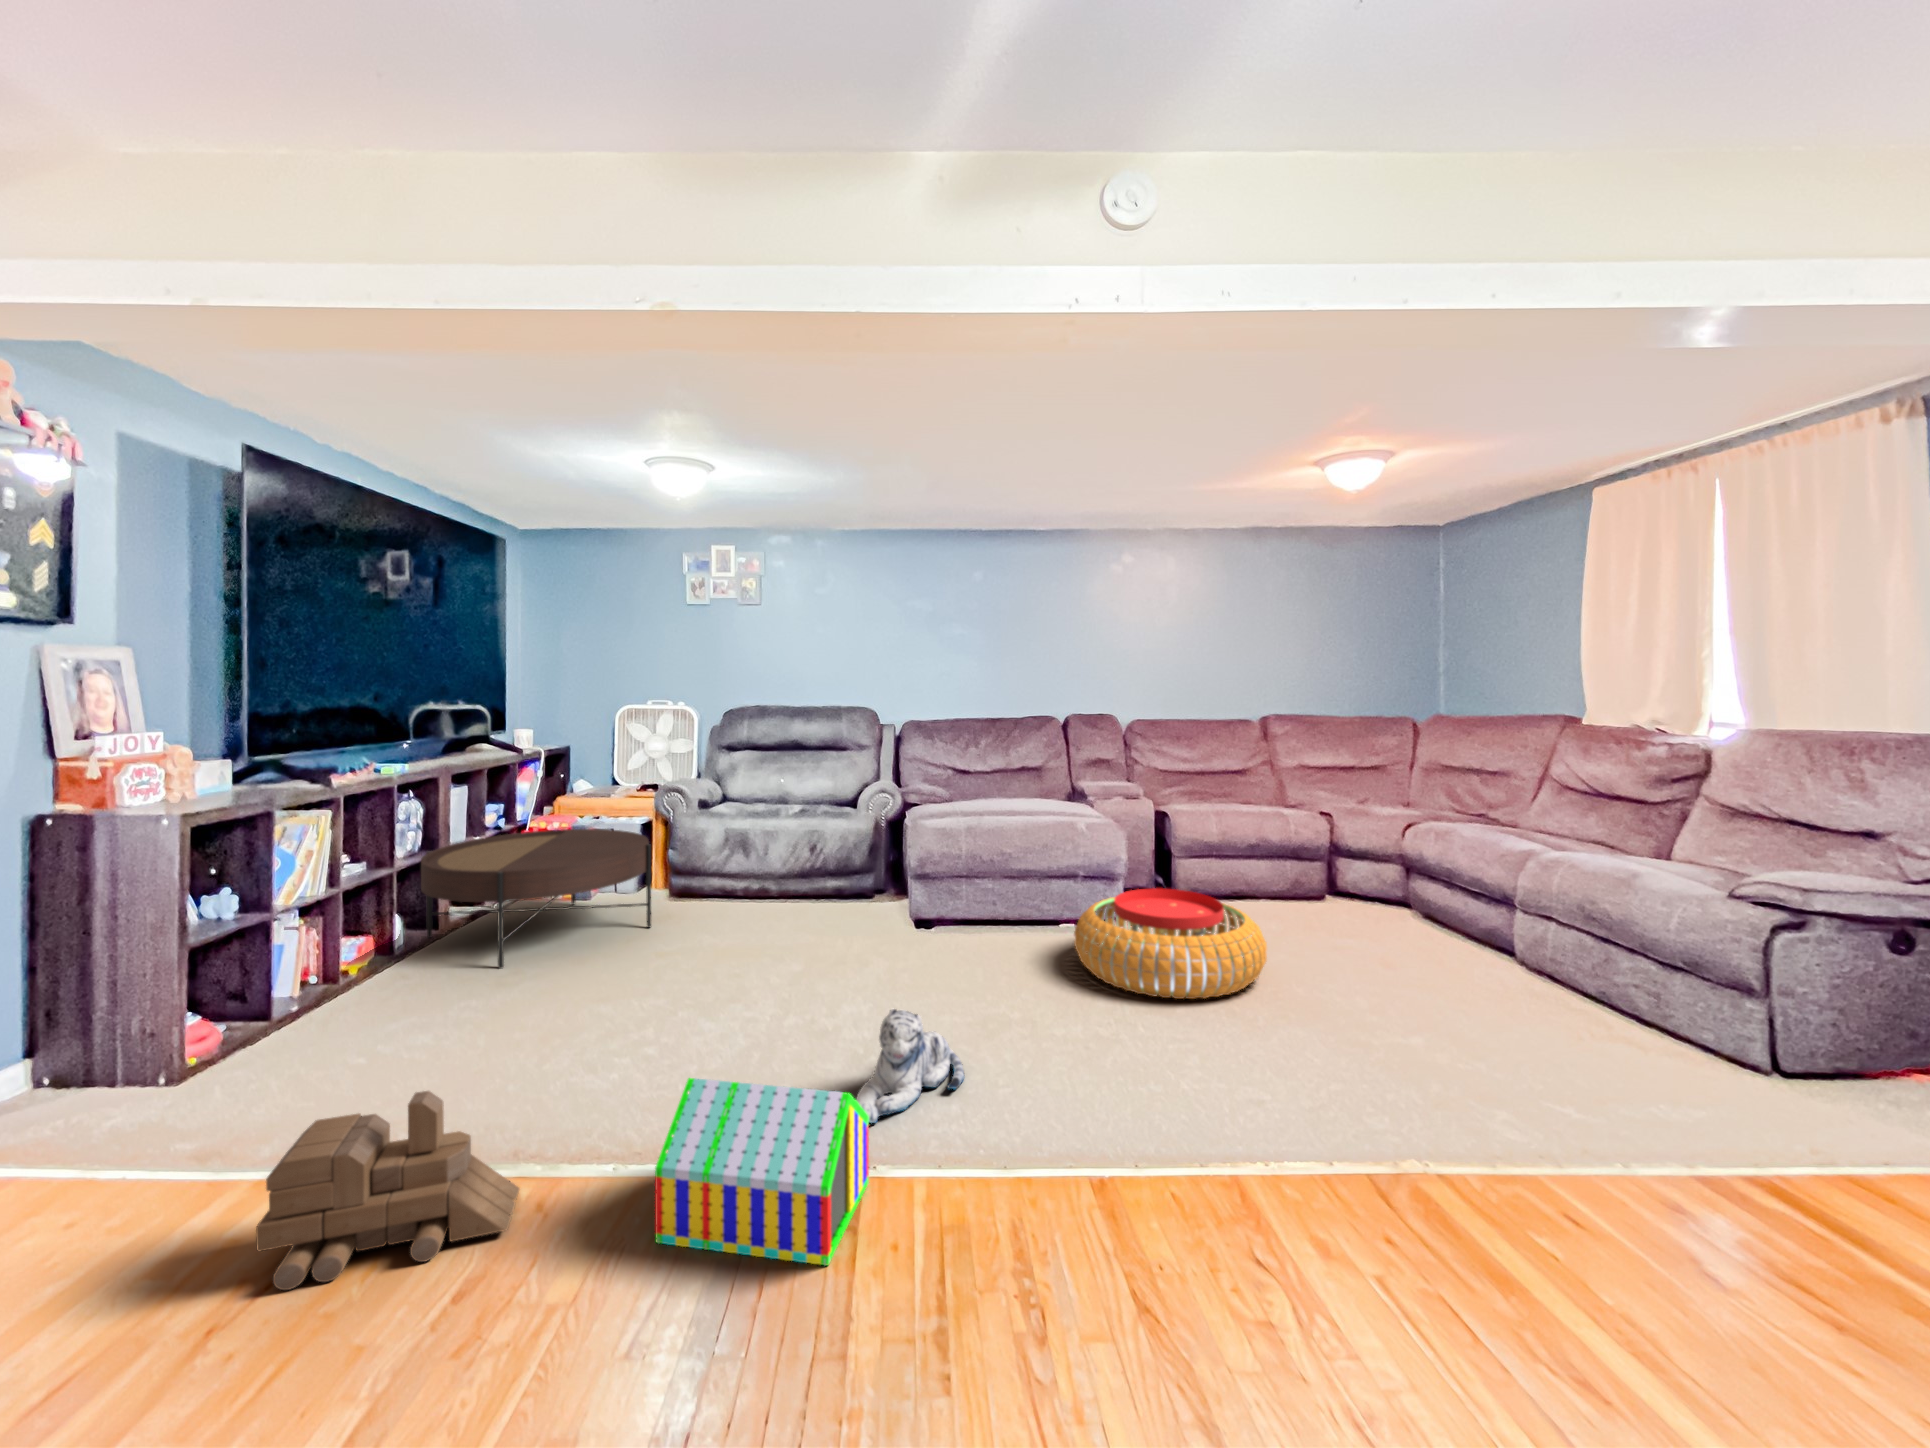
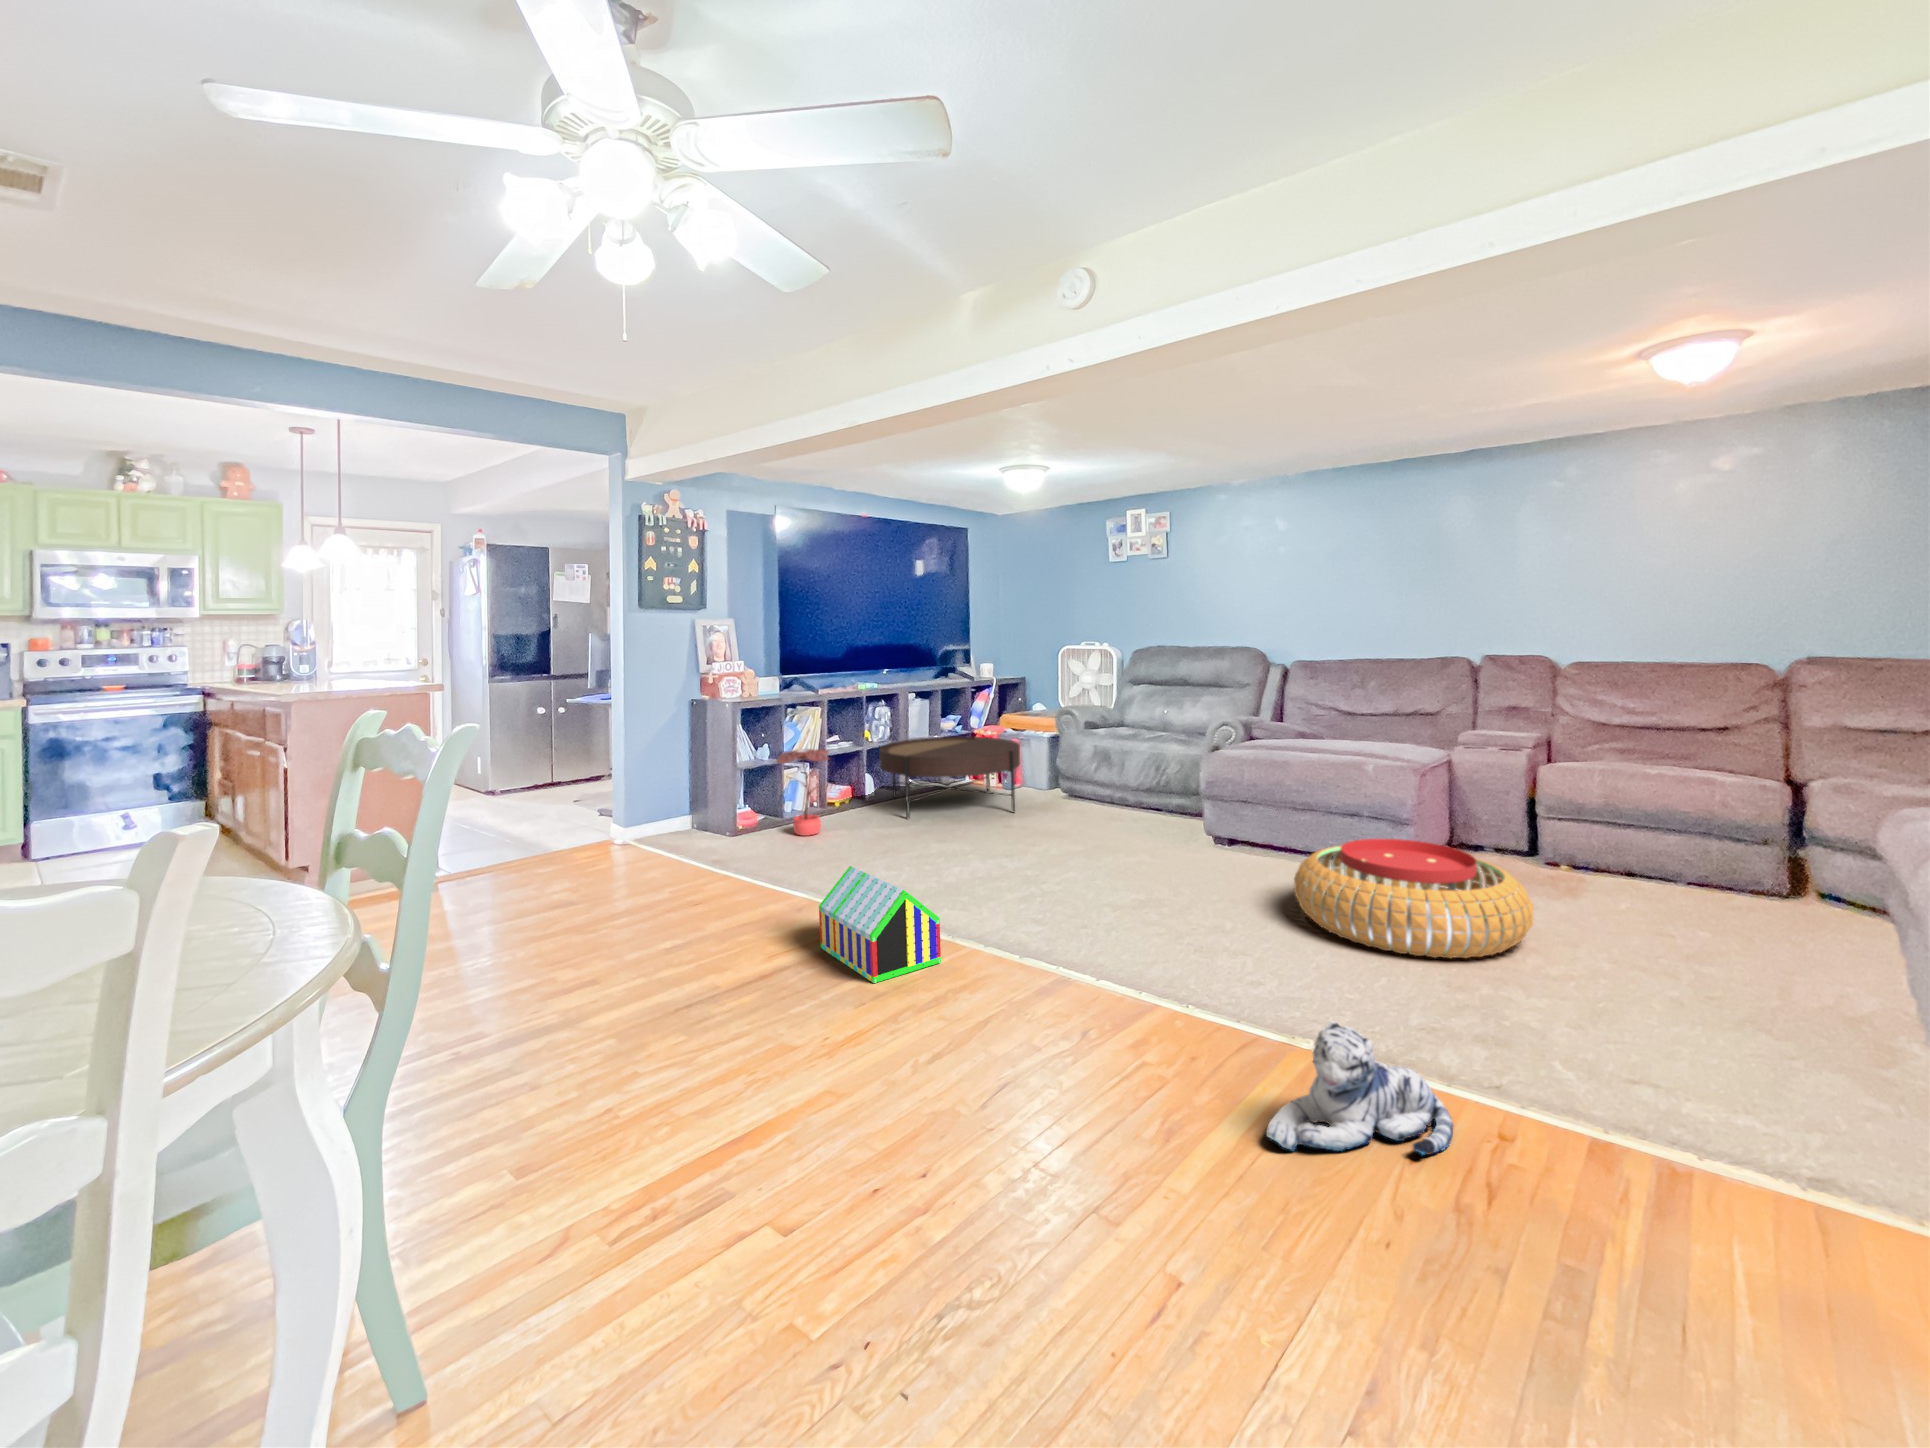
potted plant: none [268,880,398,1042] -> present [777,749,829,836]
plush toy: present [856,1009,964,1123] -> present [1266,1022,1453,1155]
toy train: present [256,1091,519,1290] -> none [690,843,797,923]

